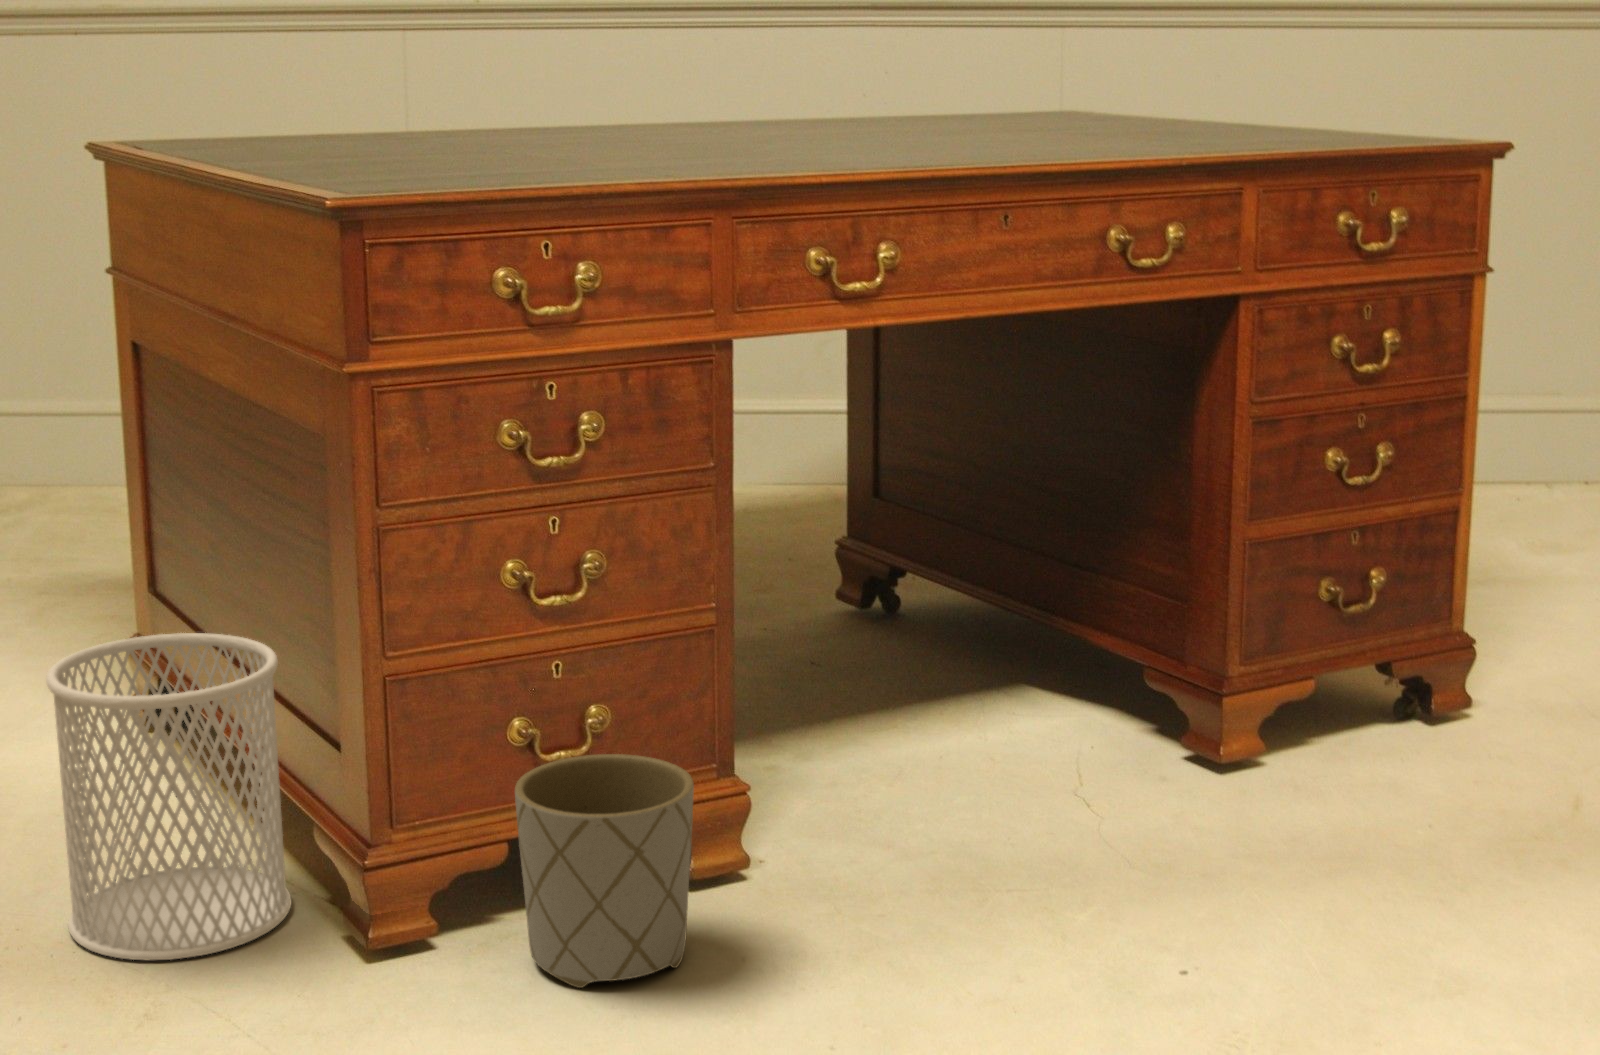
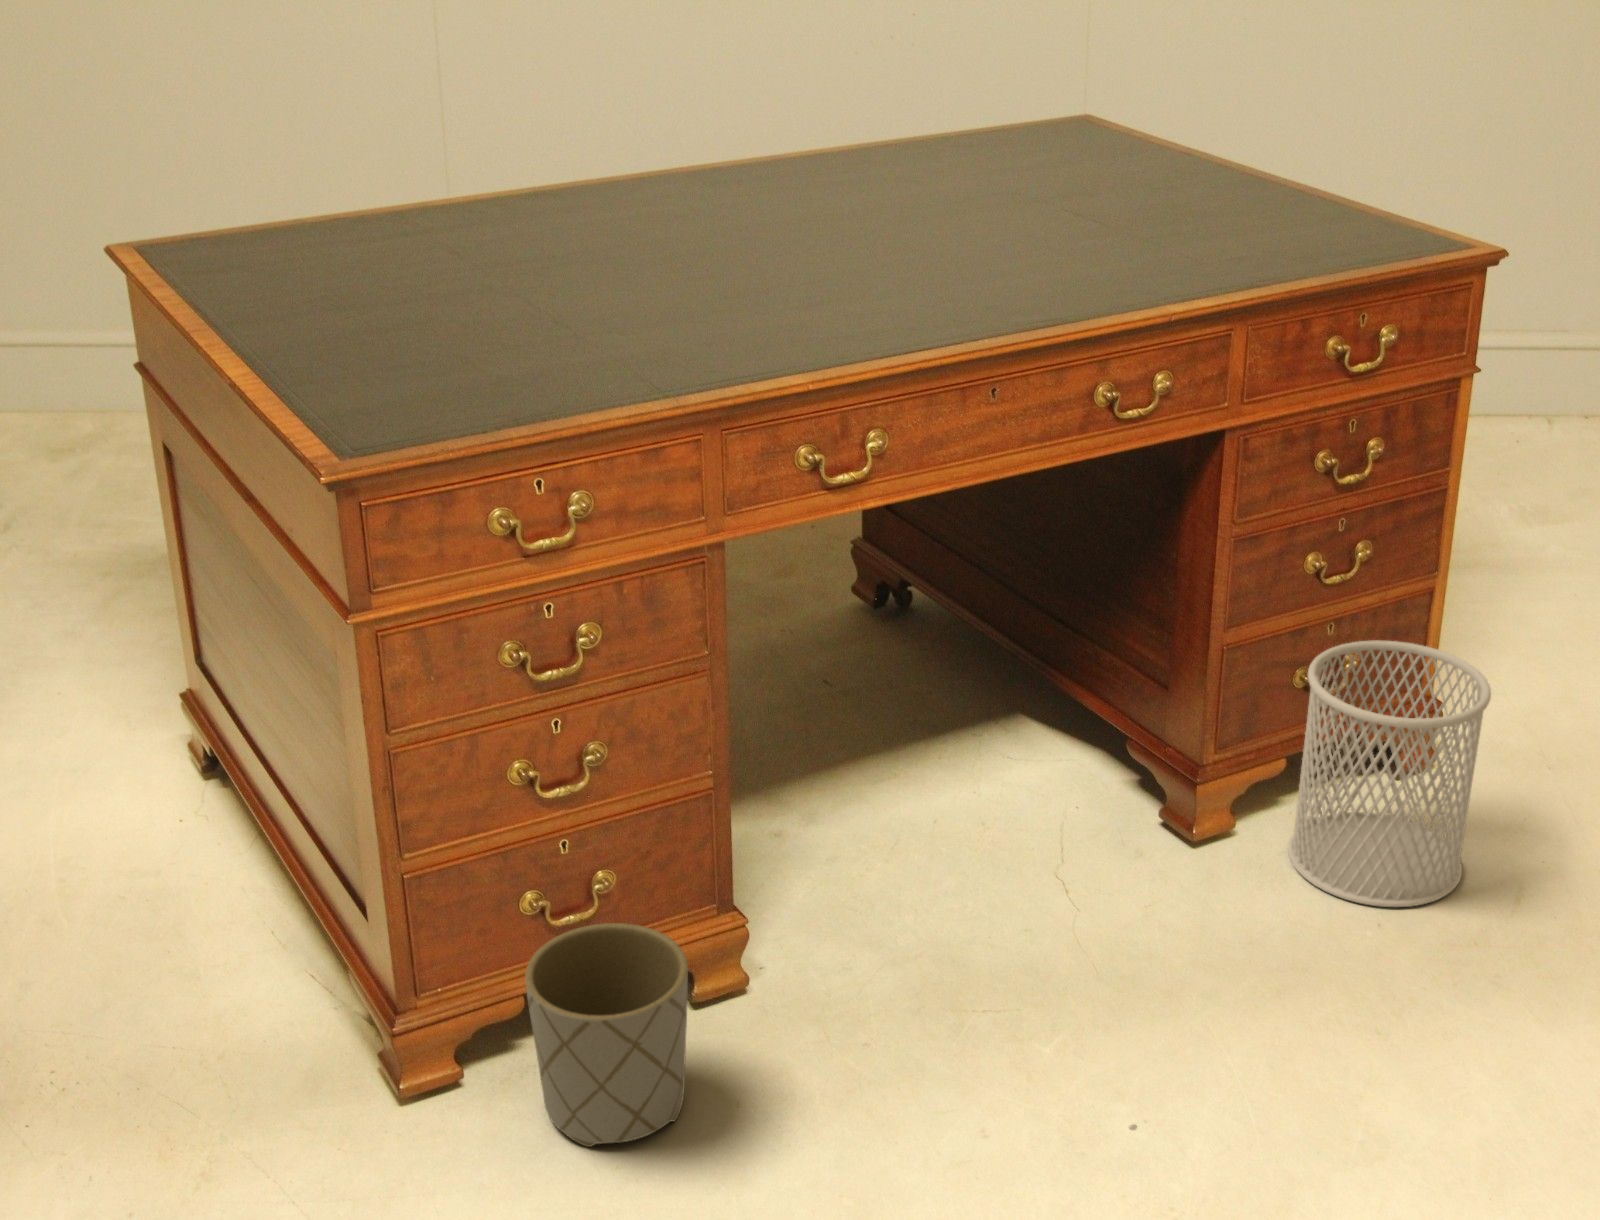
wastebasket: present [46,633,291,960] -> present [1288,640,1491,907]

